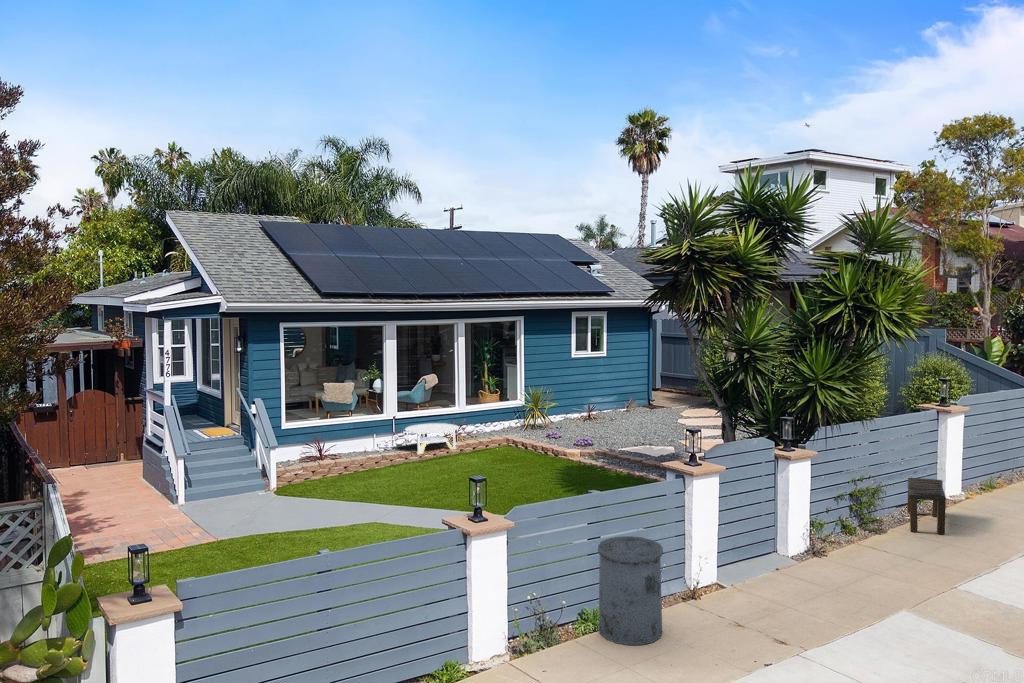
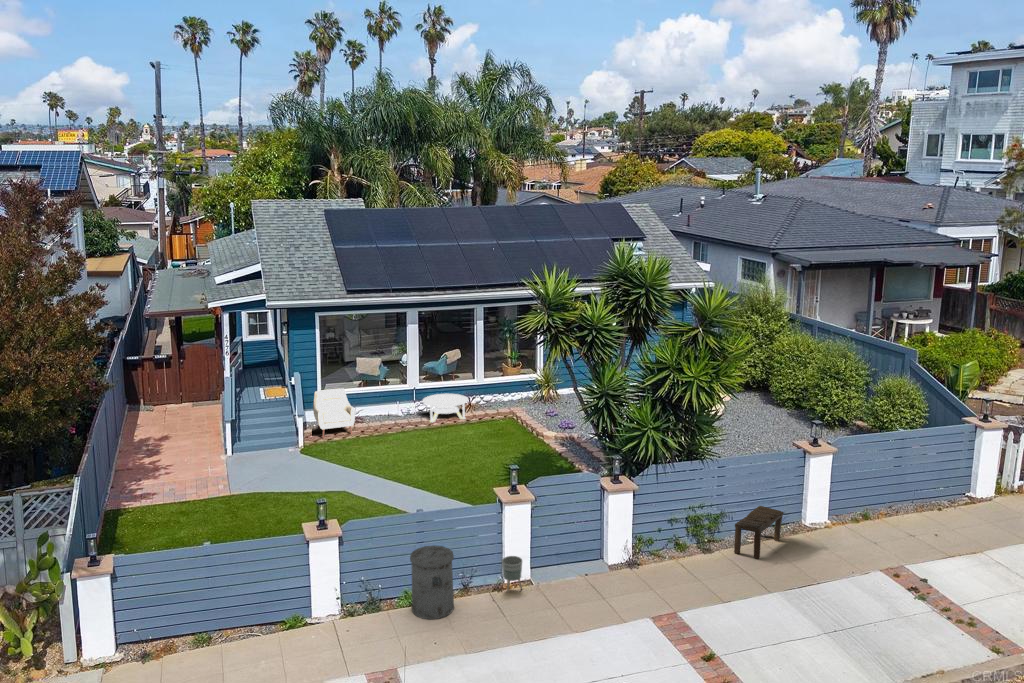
chair: none [277,418,334,478] -> present [313,388,355,438]
planter: none [694,548,724,601] -> present [502,556,522,593]

